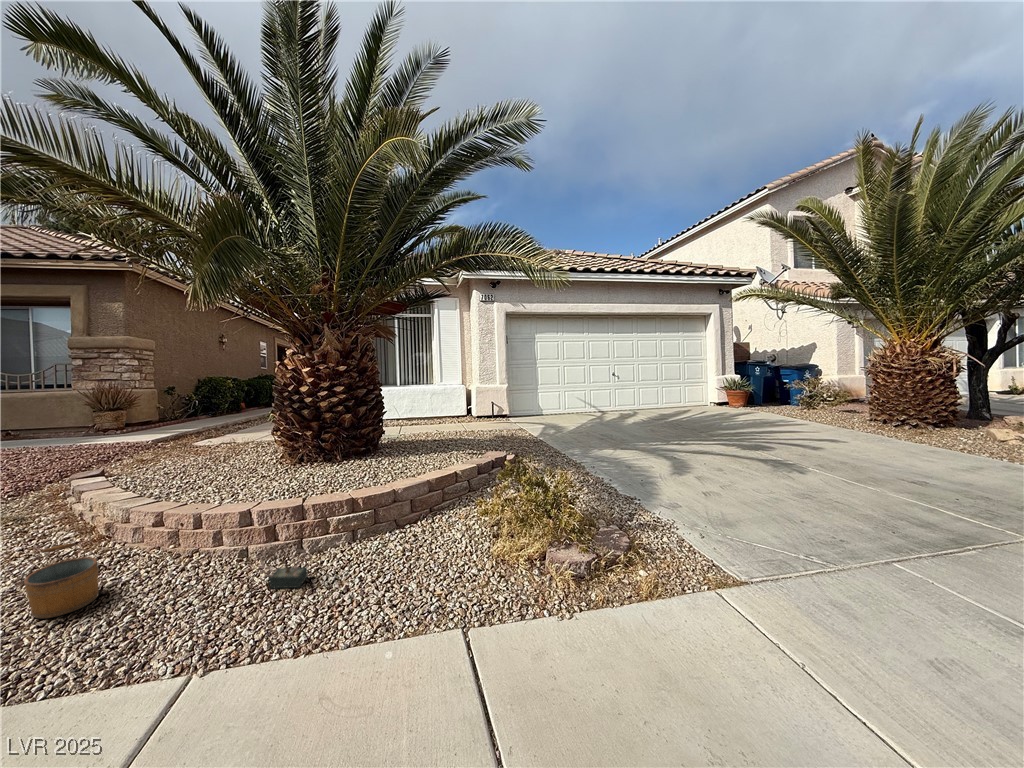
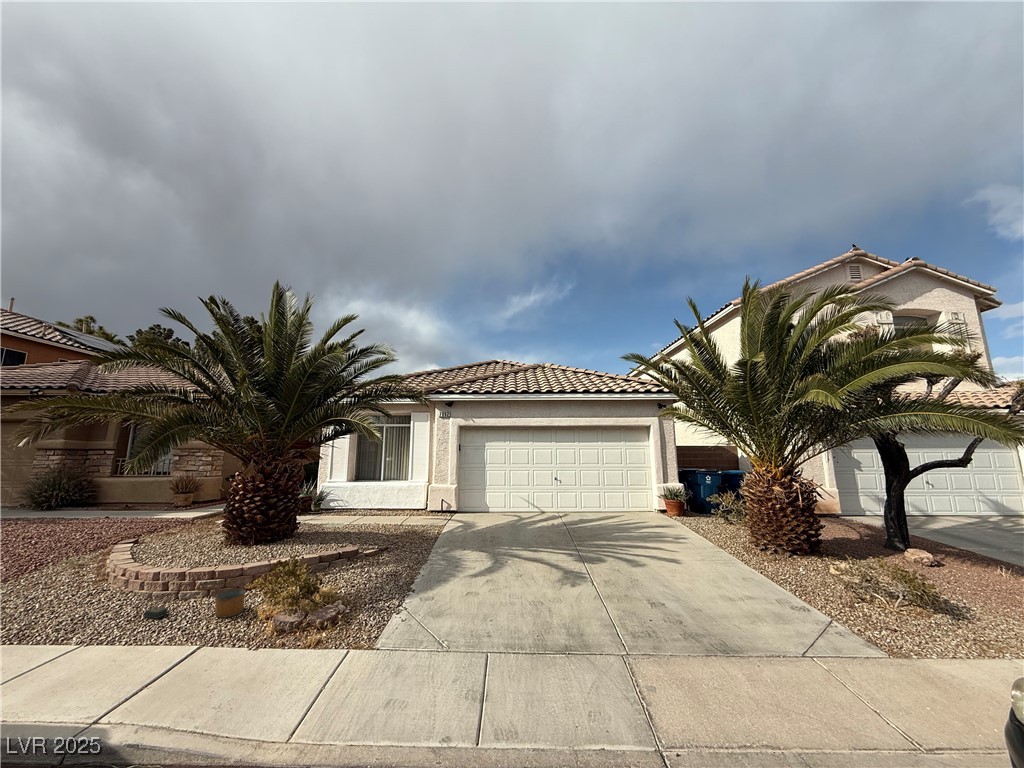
bucket: present [22,543,99,618] -> present [215,580,246,618]

